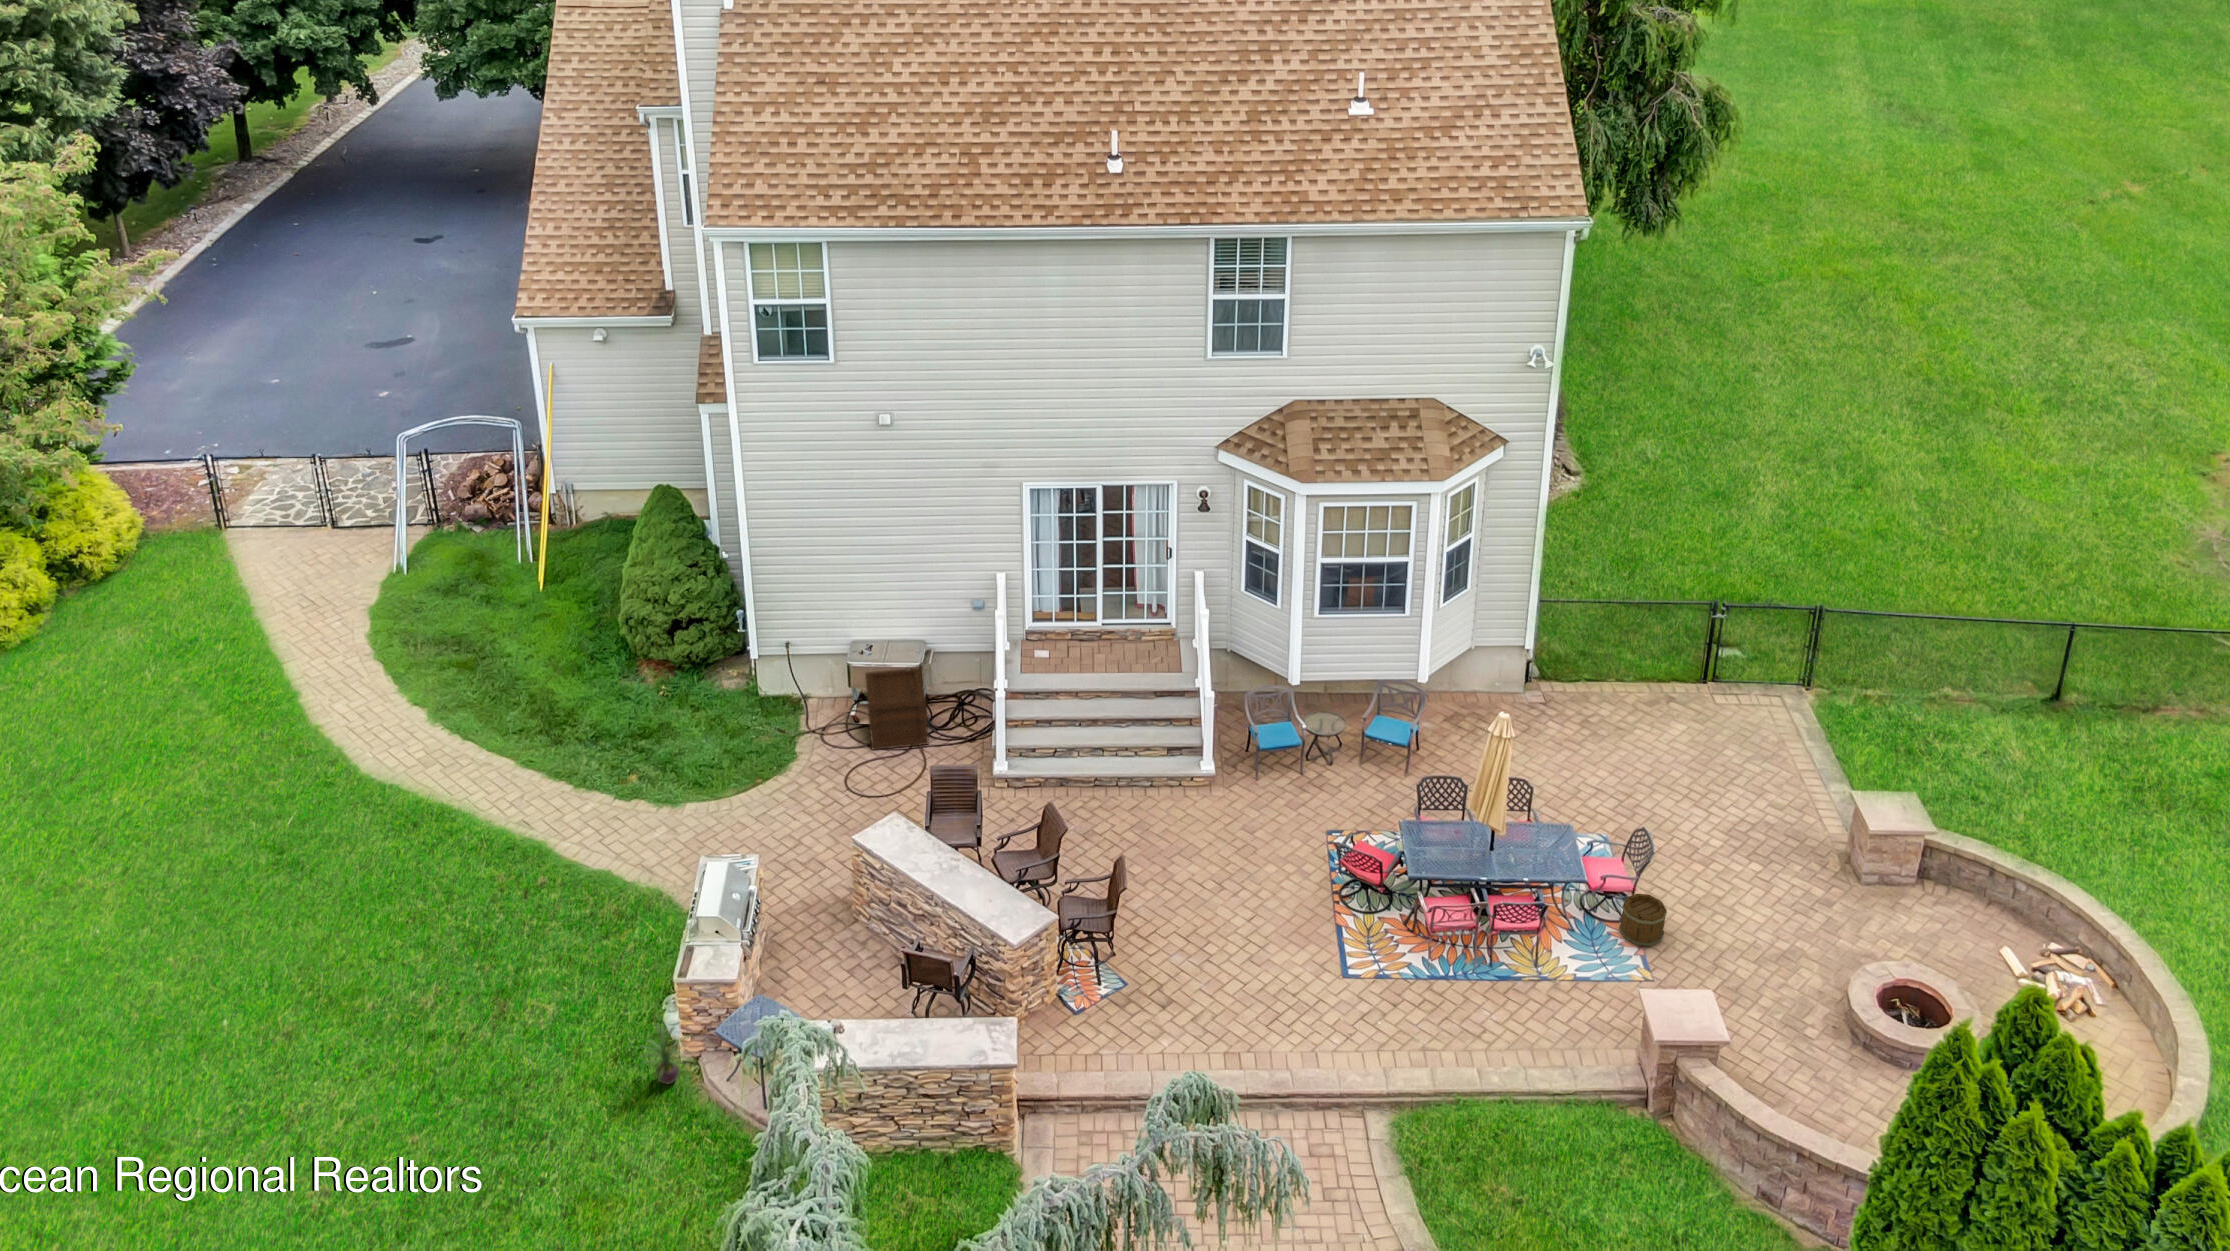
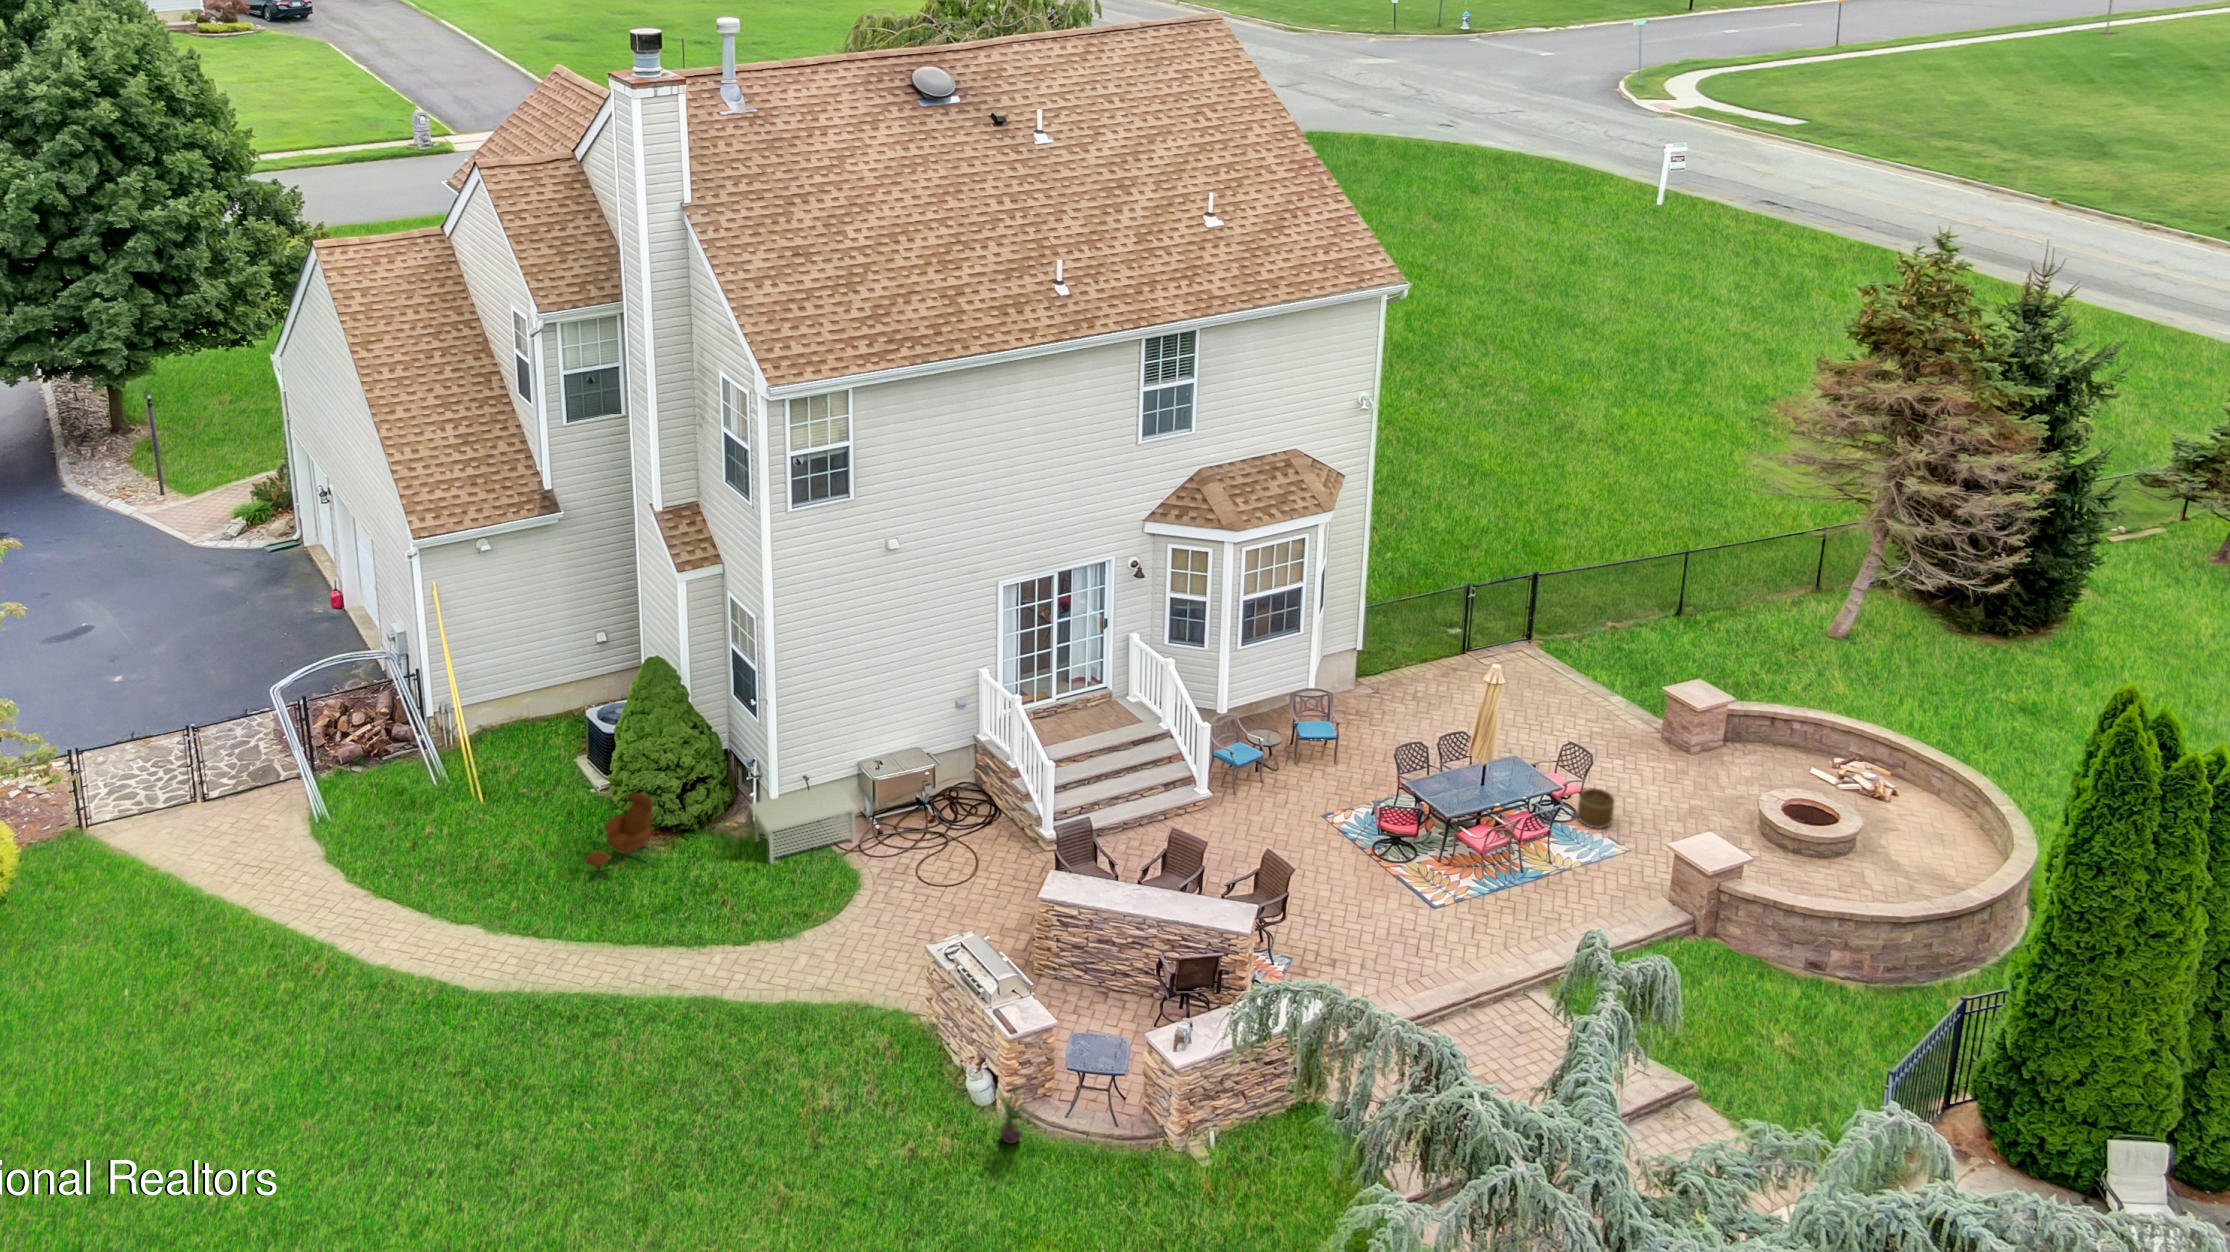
lounge chair: none [557,621,639,703] -> present [585,793,653,880]
storage bench: none [720,661,832,728] -> present [750,783,857,863]
wooden crate: present [865,668,929,750] -> none [885,767,958,849]

